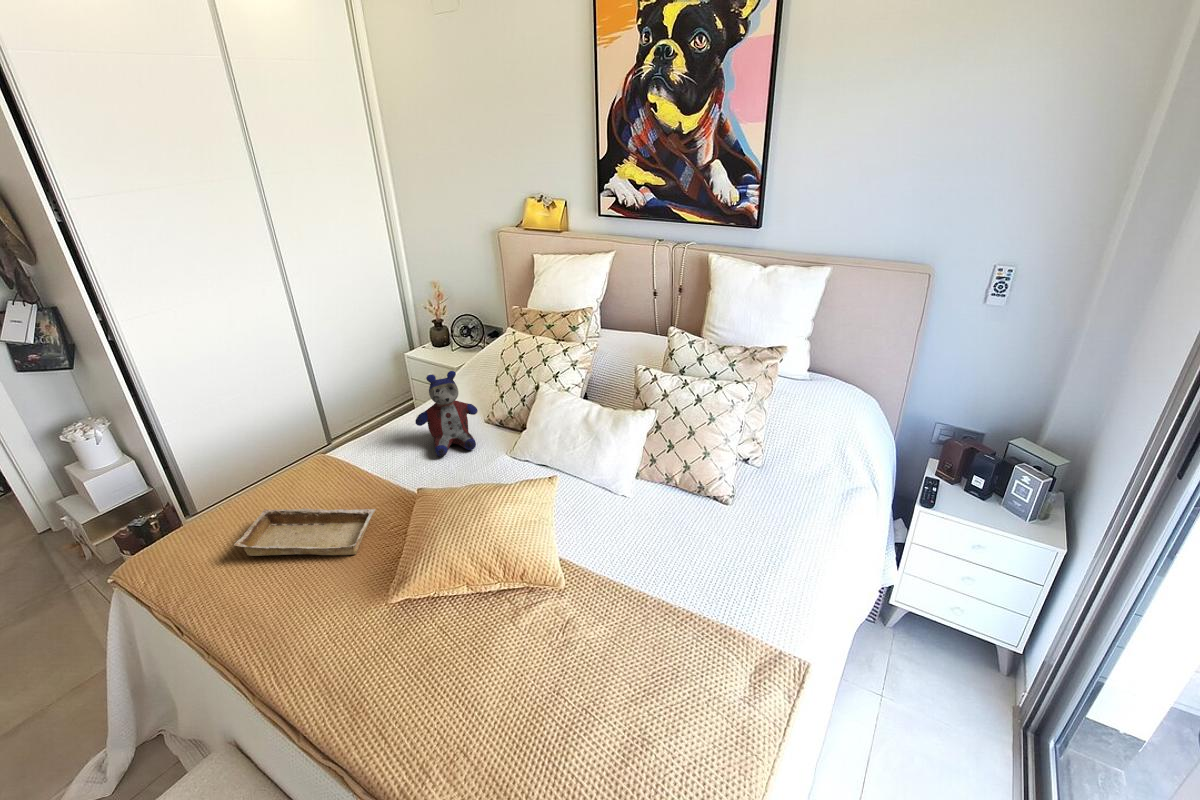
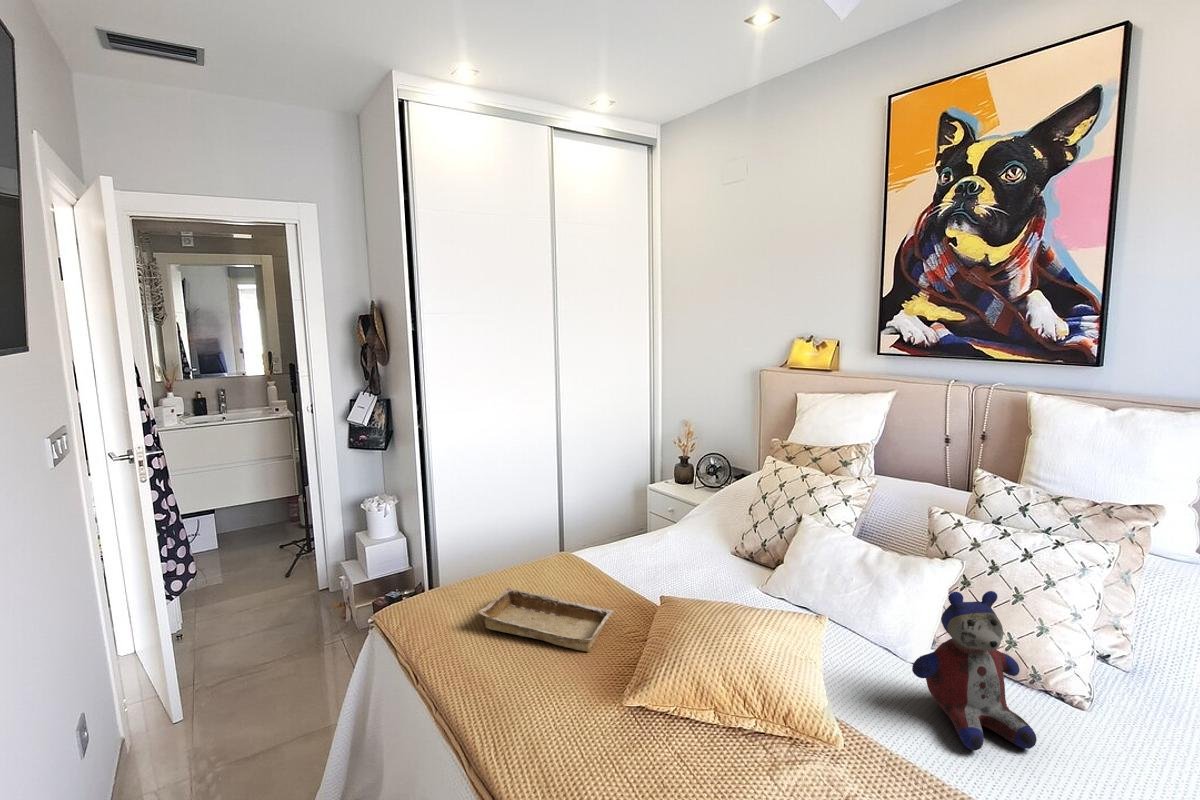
stuffed bear: present [415,371,478,457] -> present [912,591,1037,750]

